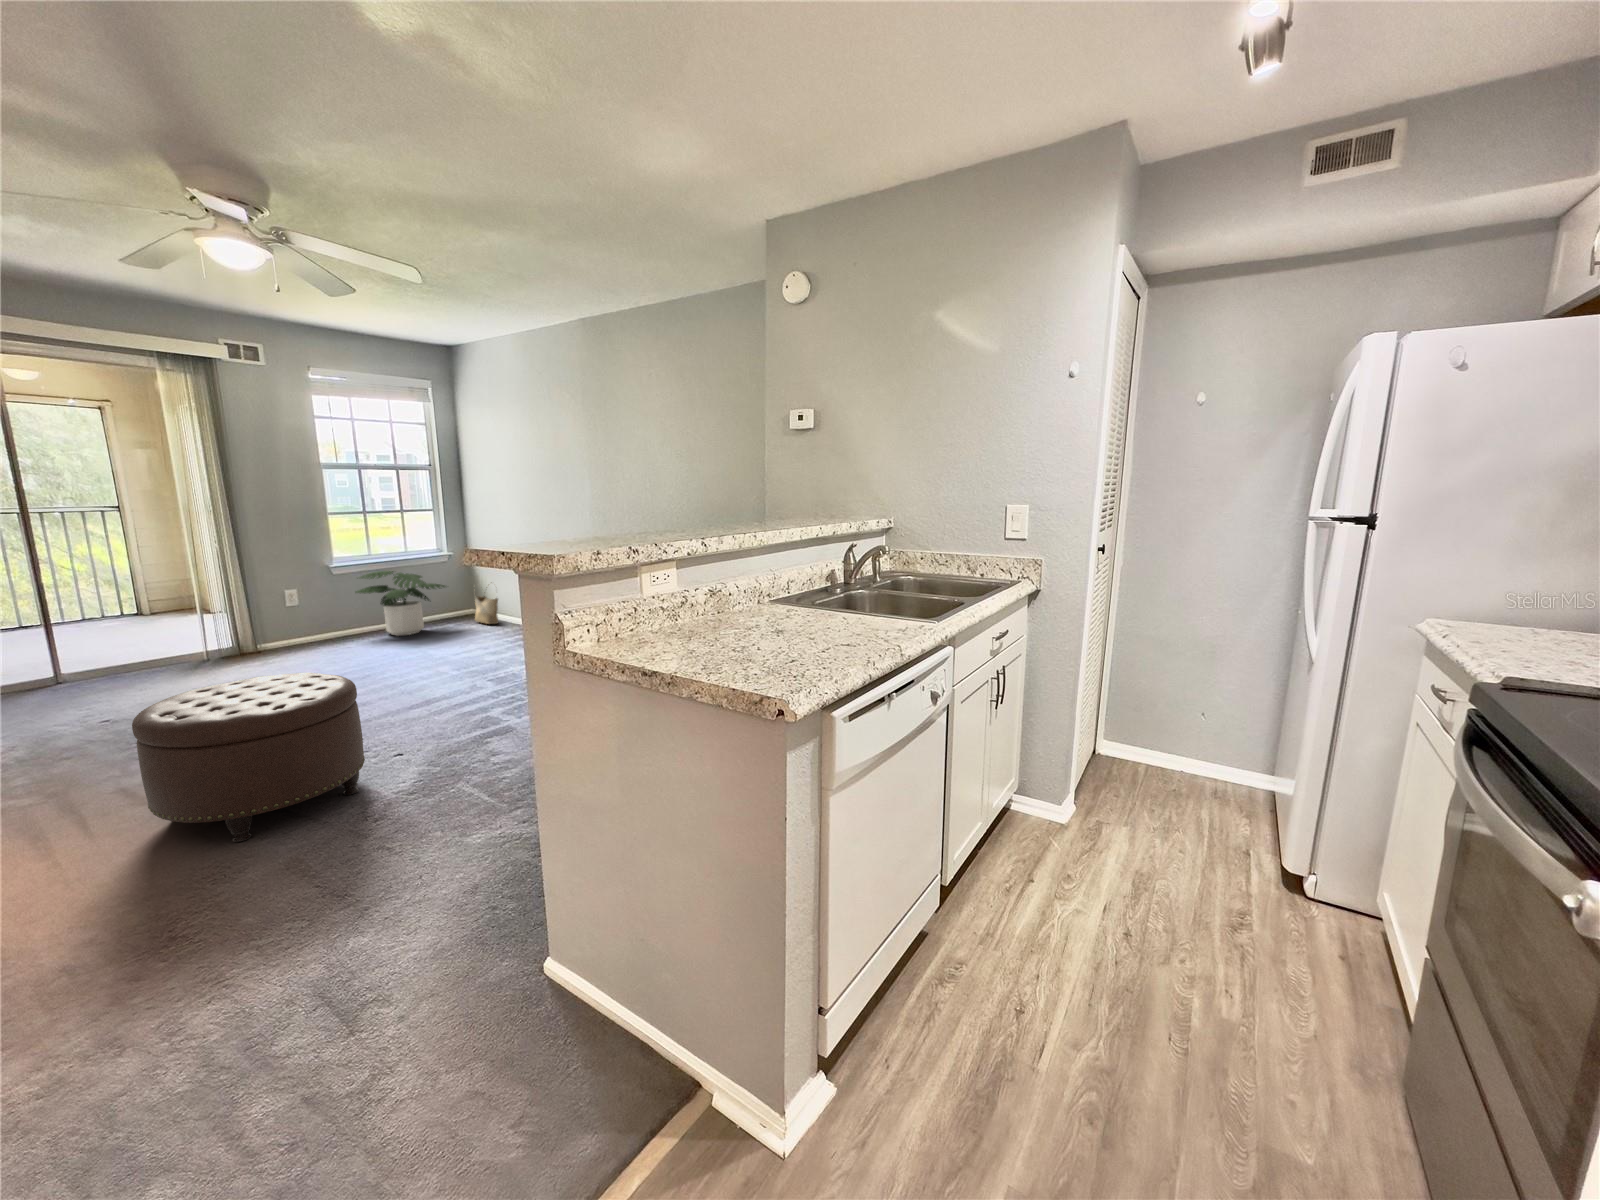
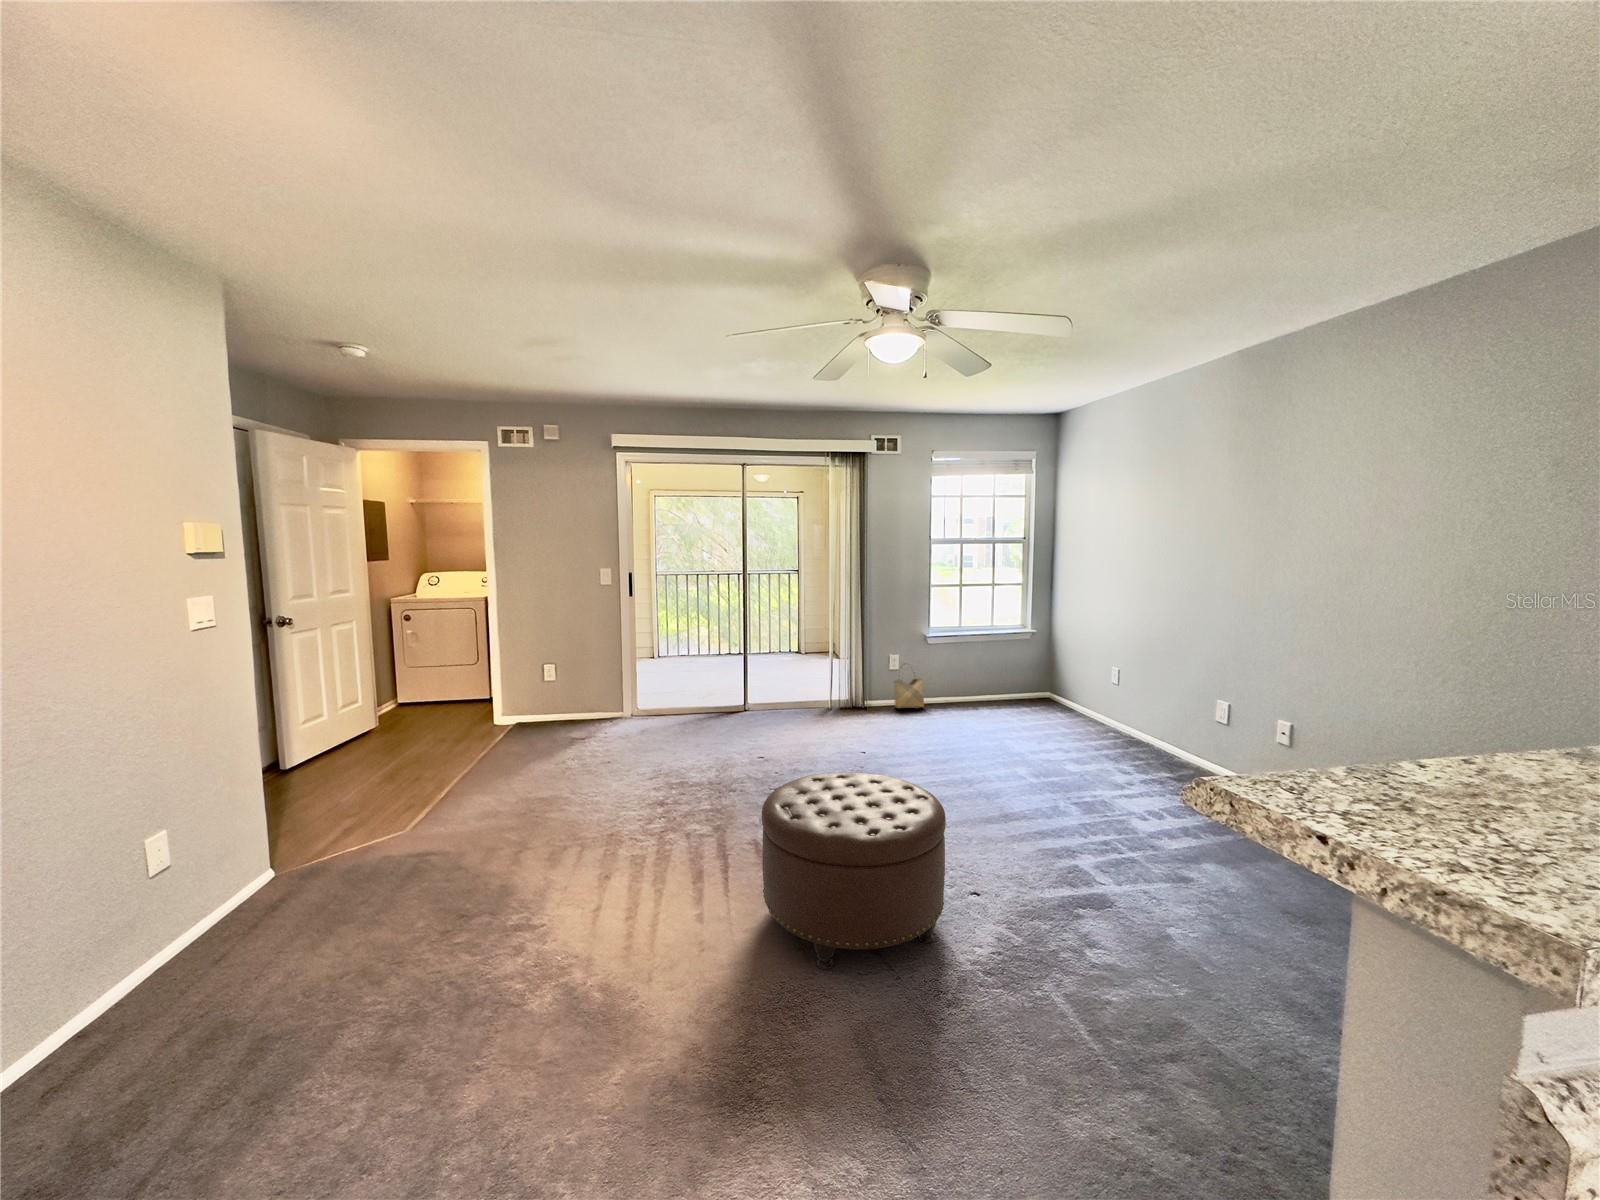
potted plant: present [355,571,446,636] -> none [944,645,1030,713]
woven basket: present [475,592,498,624] -> present [894,679,924,708]

